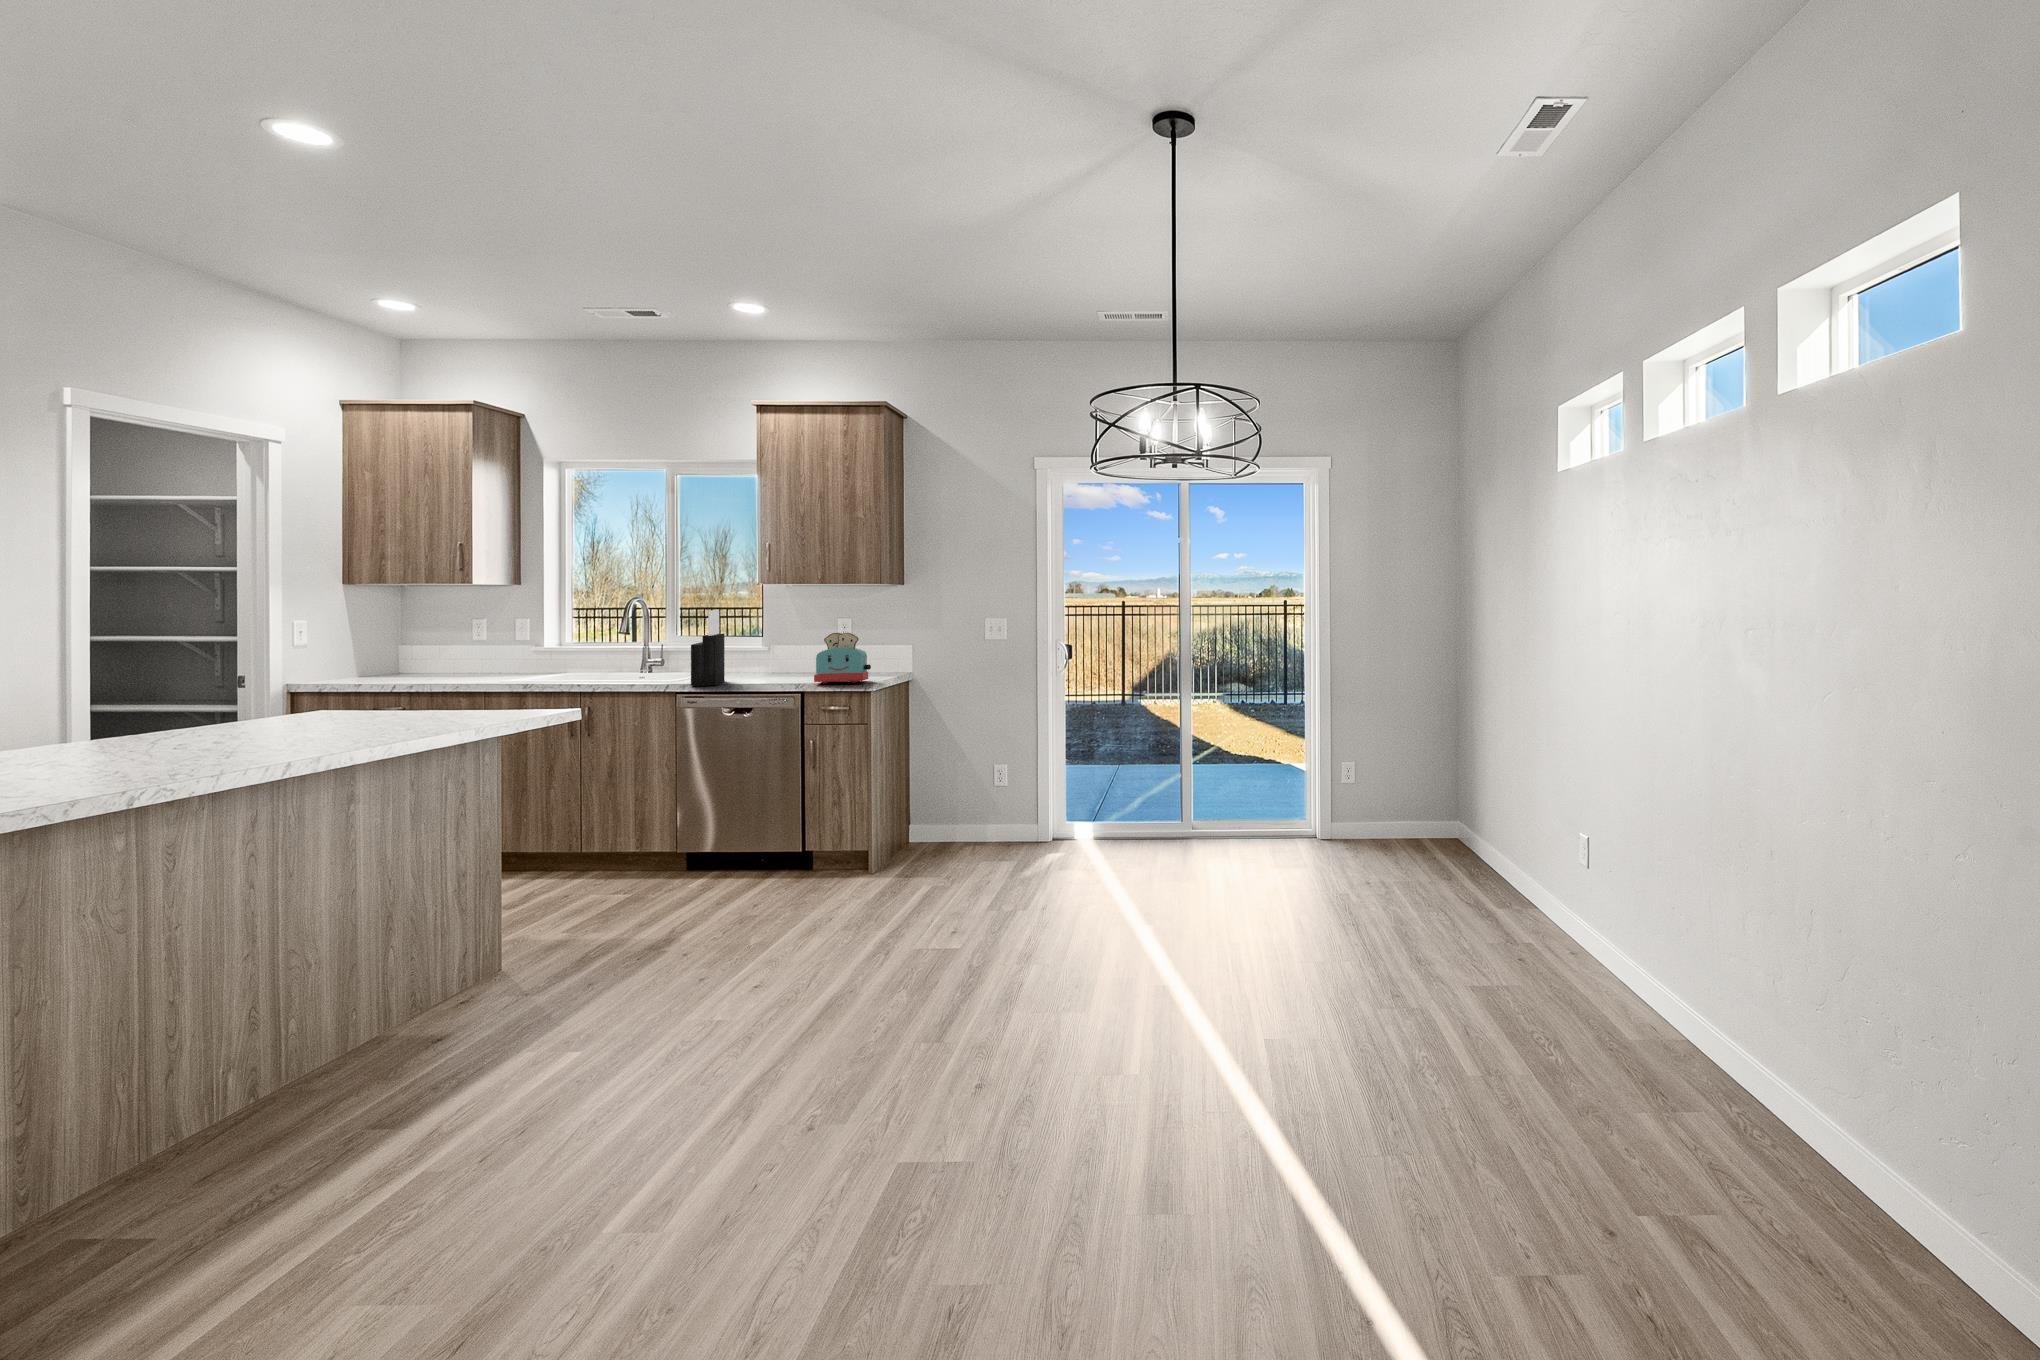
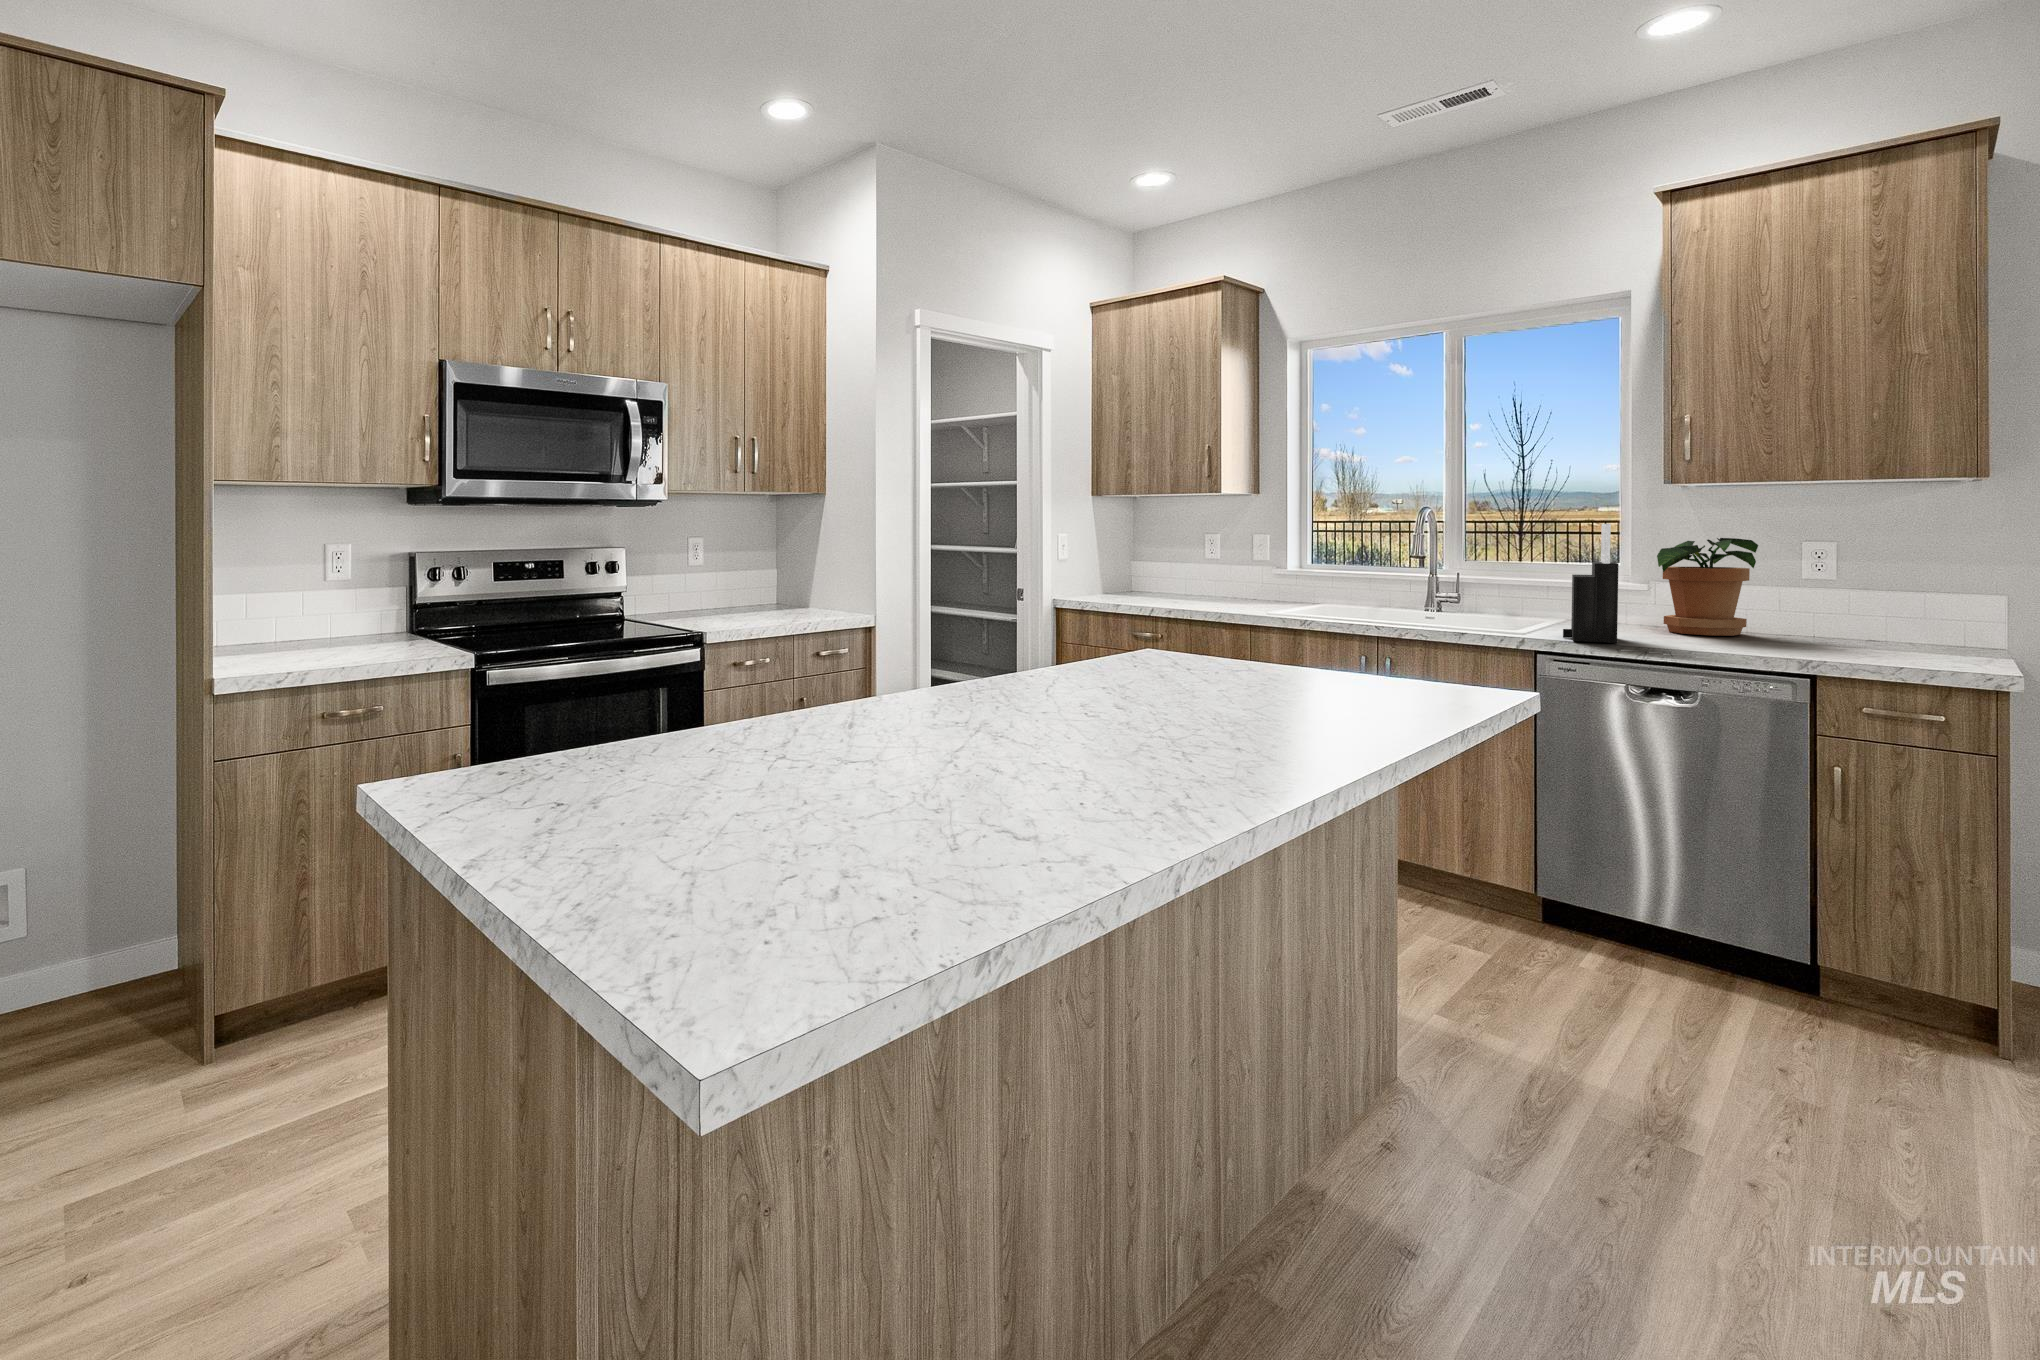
potted plant: none [755,615,813,675] -> present [1657,538,1758,636]
toaster: present [814,633,871,683] -> none [1823,567,1961,660]

